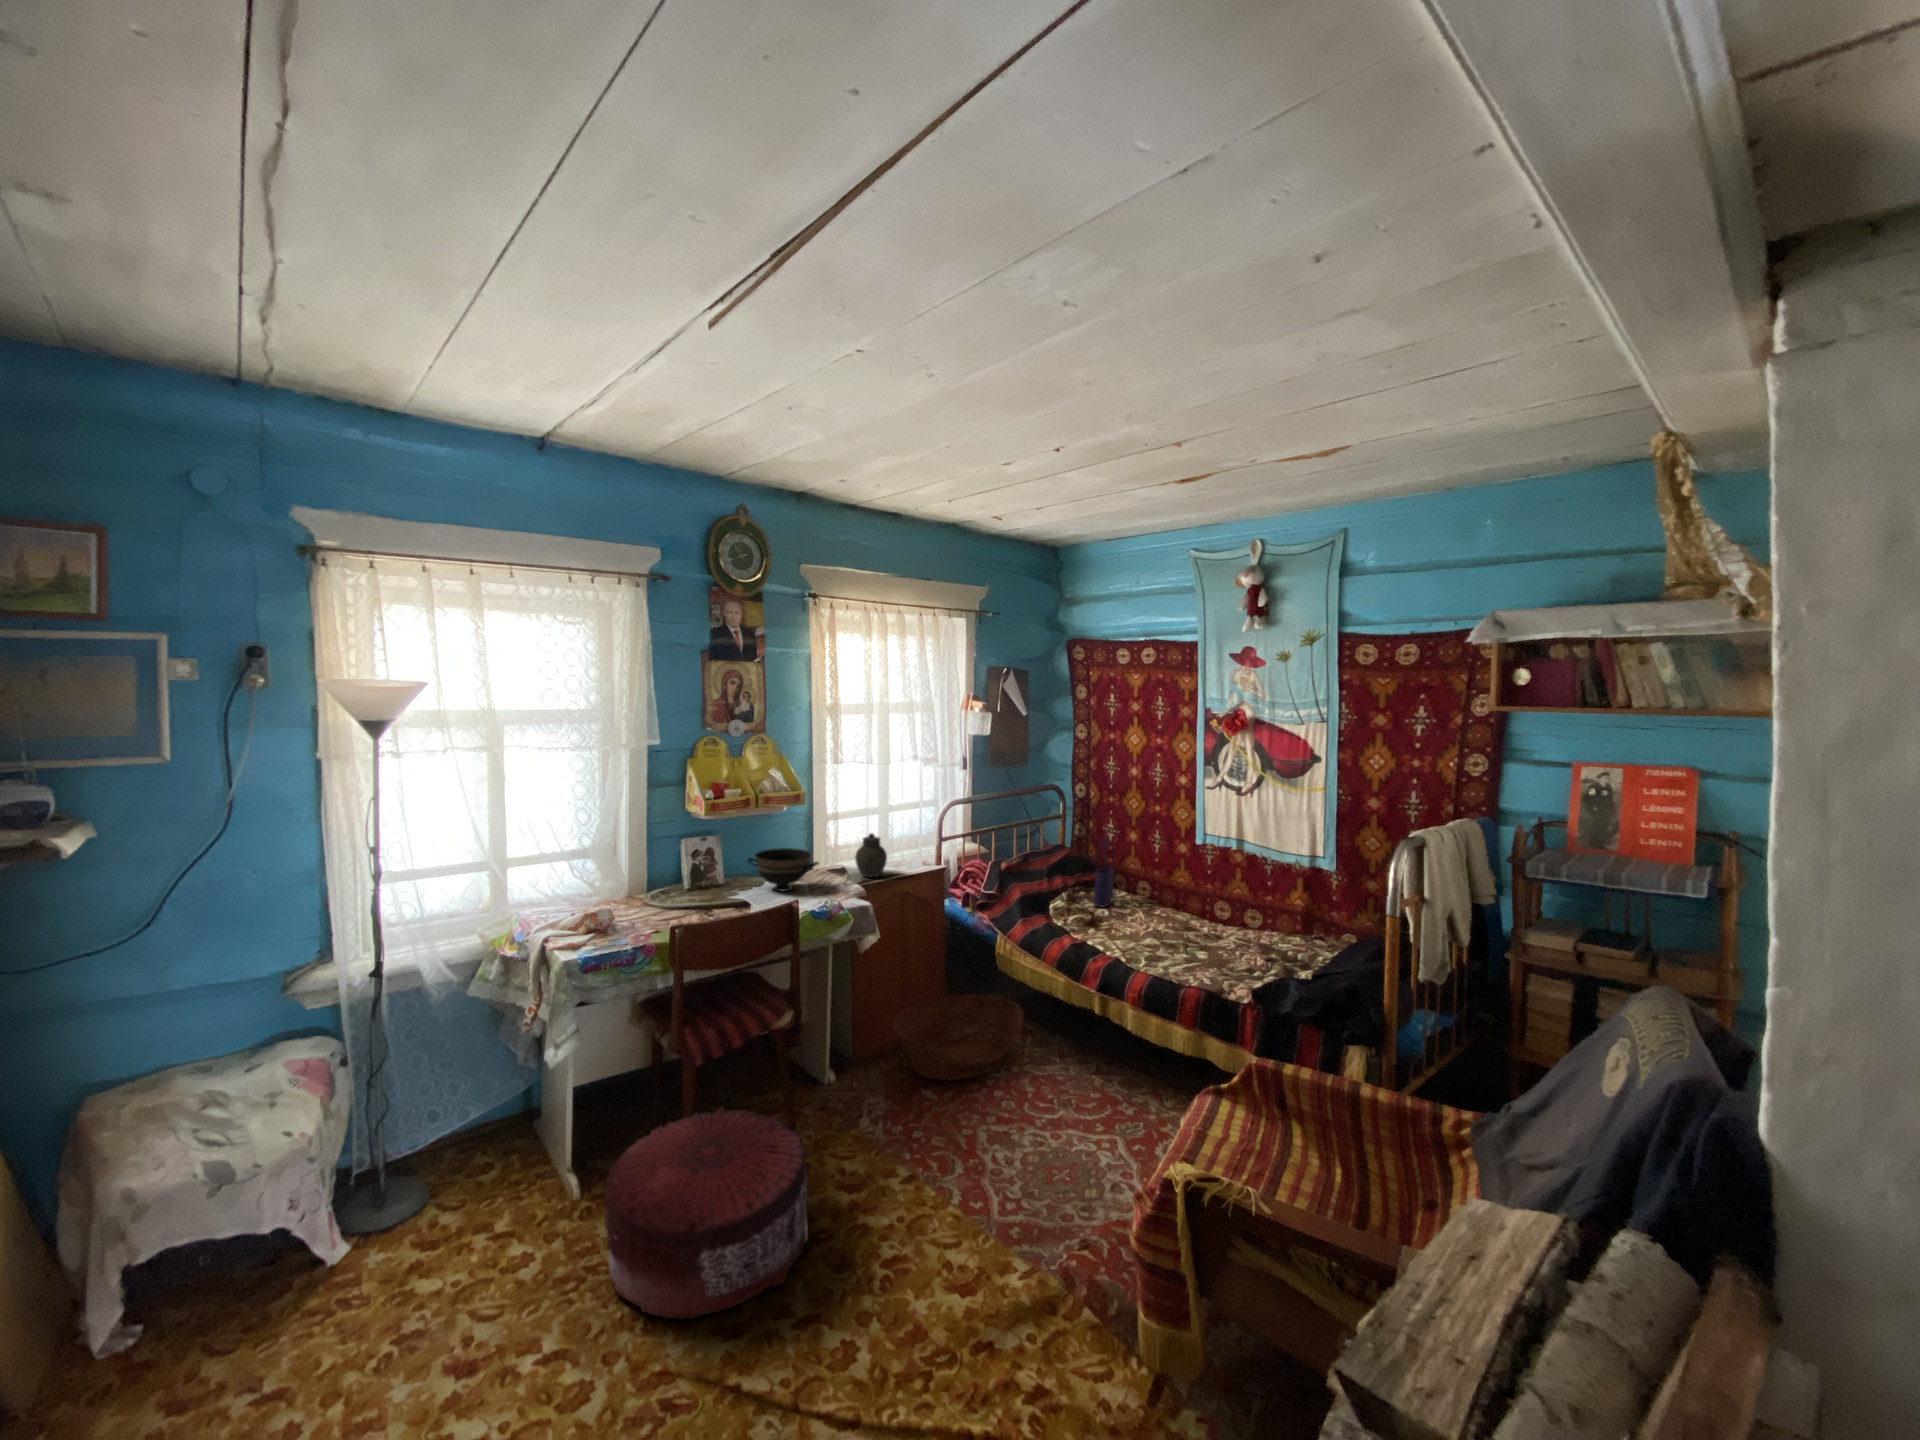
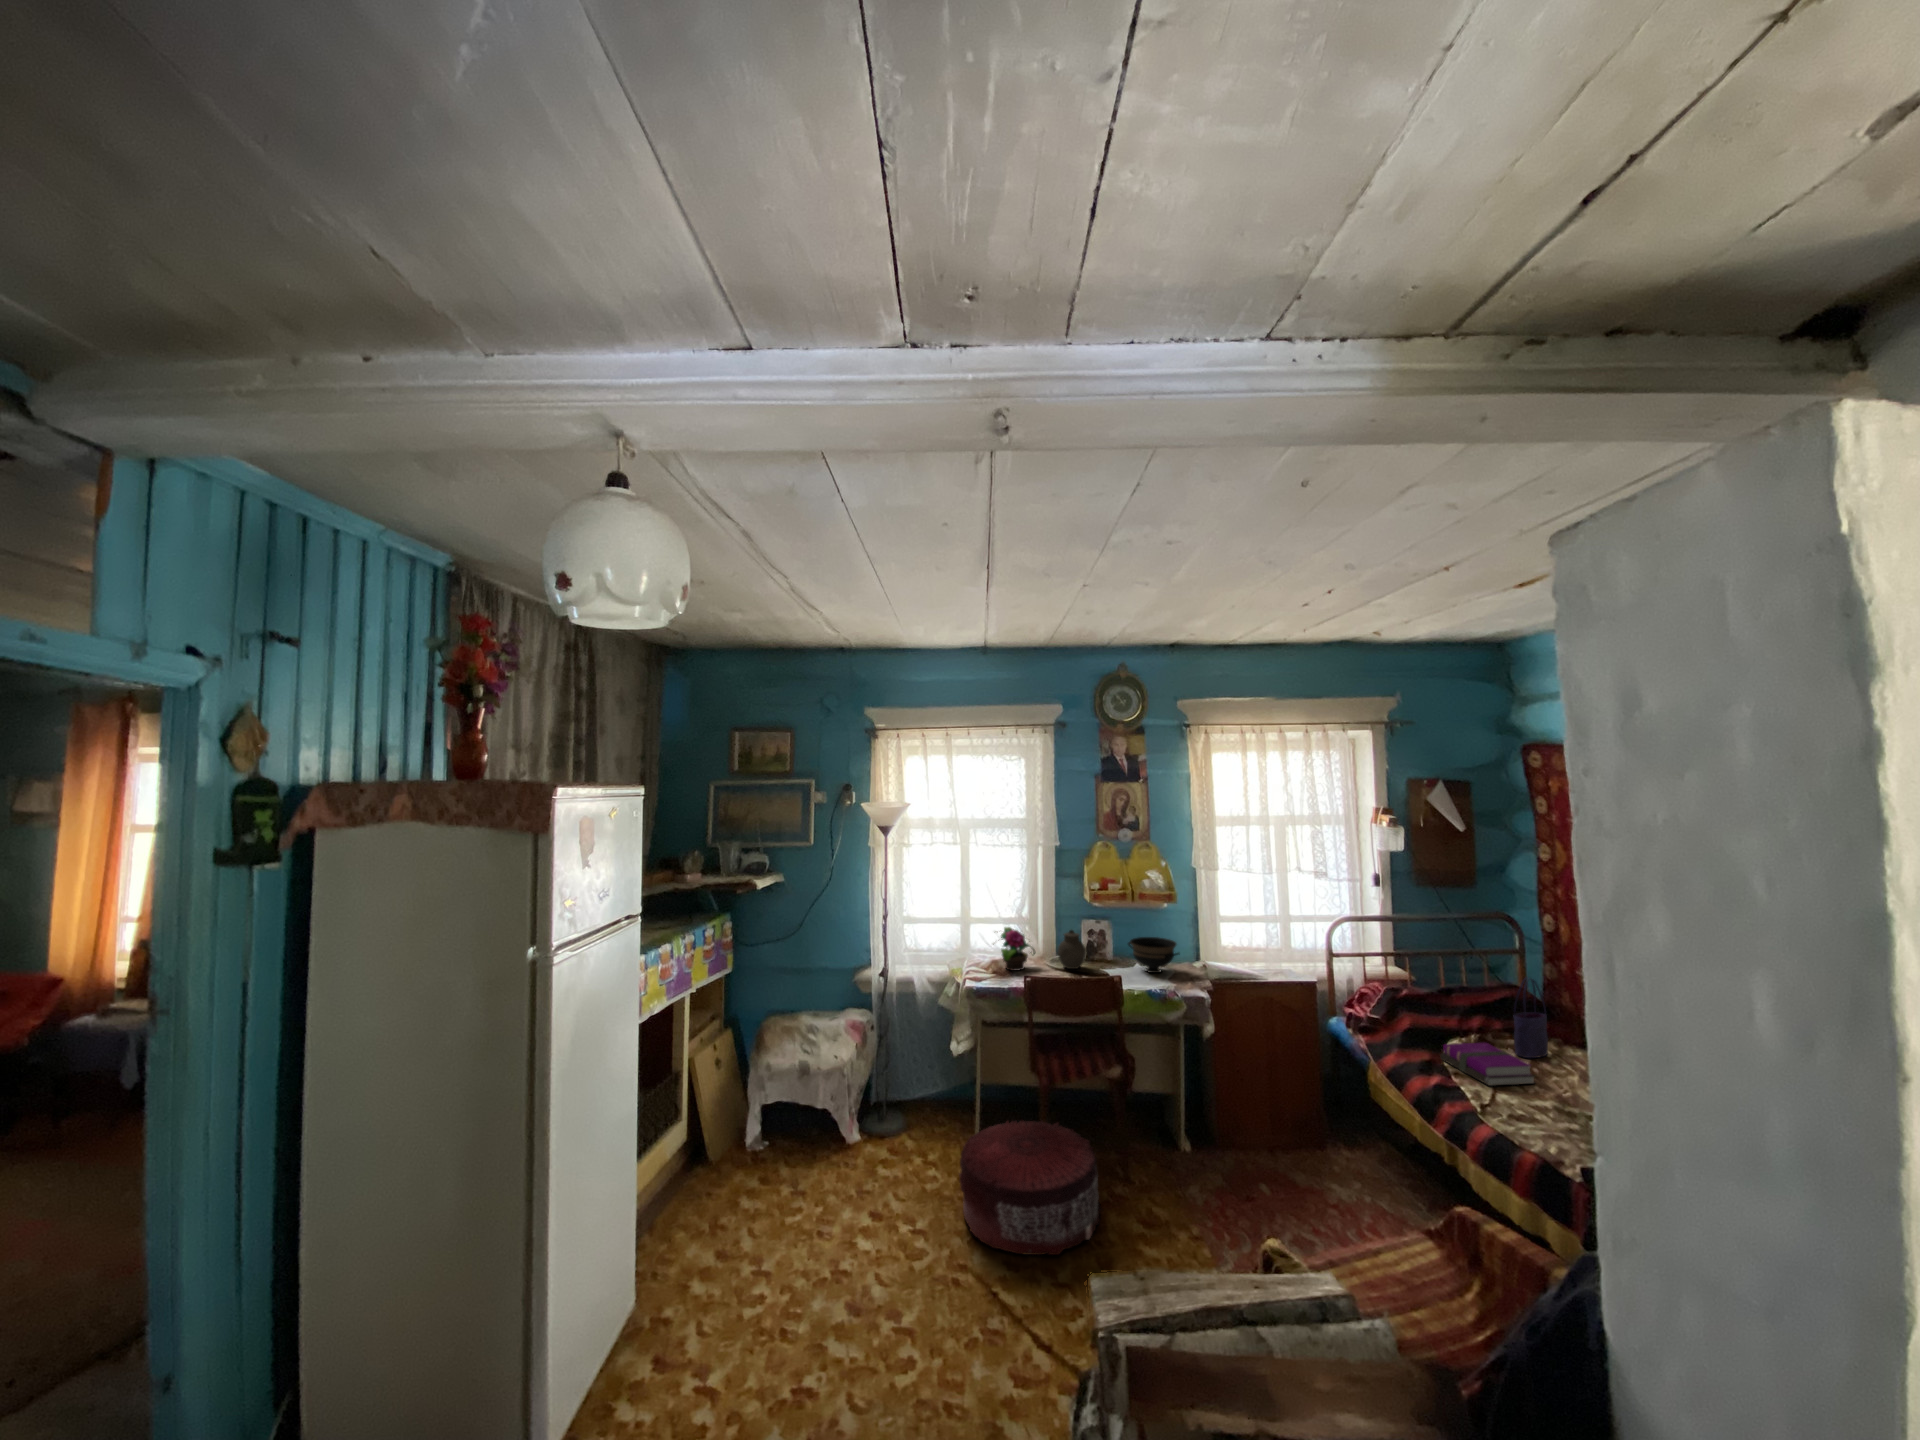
jar: present [855,833,887,877] -> present [1058,930,1086,969]
potted flower: none [571,862,634,921] -> present [1001,927,1036,971]
notebook: none [1055,900,1130,937] -> present [1440,1043,1535,1086]
basket: present [893,995,1024,1081] -> none [1238,1103,1385,1188]

